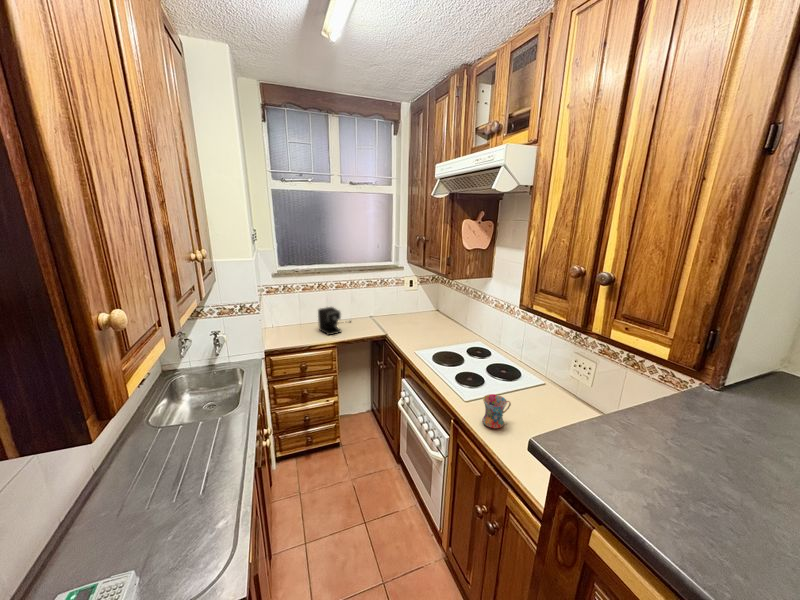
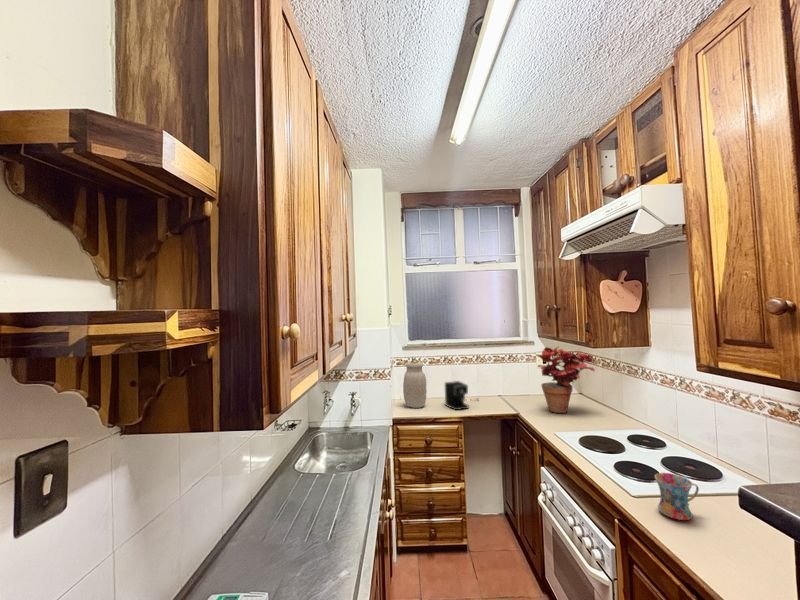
potted plant: none [403,273,451,332] -> present [537,347,594,413]
jar: none [274,290,299,335] -> present [403,362,427,408]

